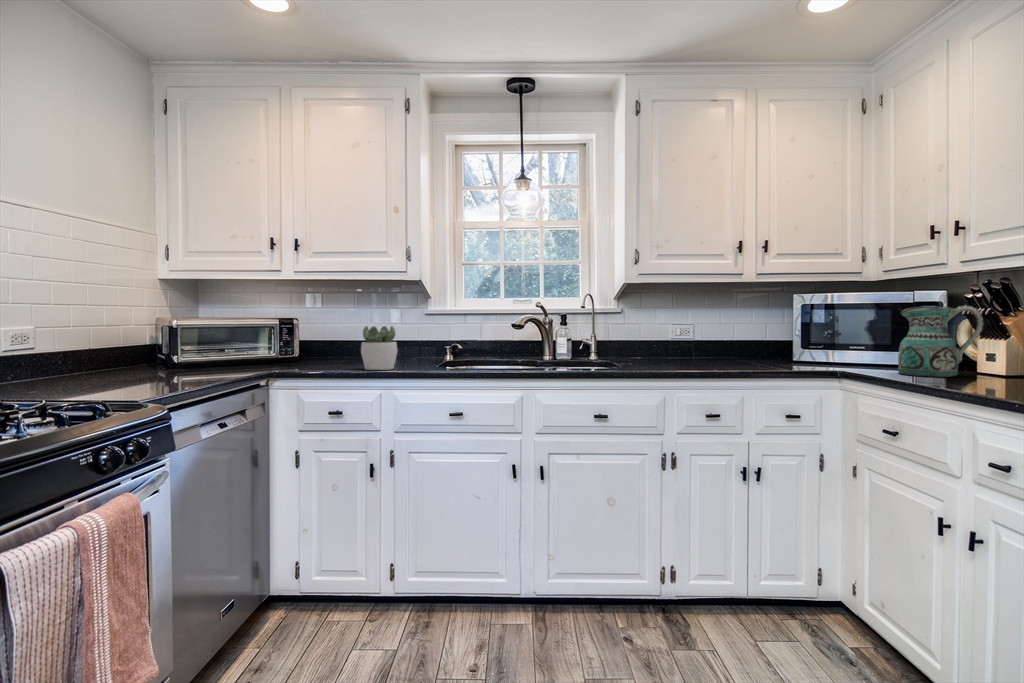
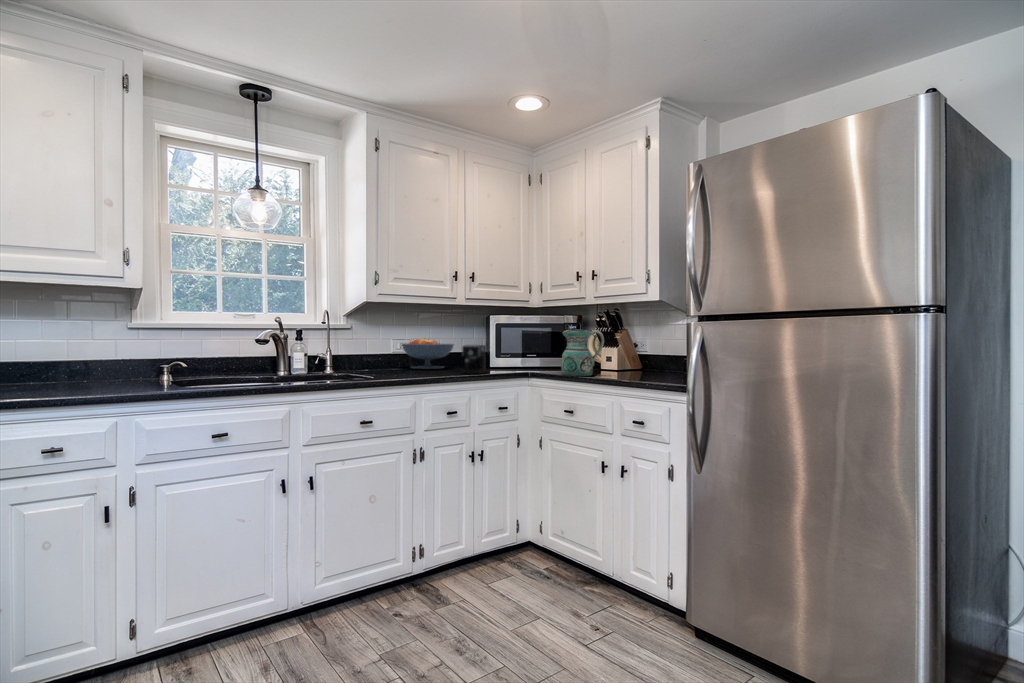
fruit bowl: none [681,320,747,359] -> present [402,338,454,369]
succulent plant: present [361,326,398,370] -> none [75,342,131,395]
coffee maker: none [743,330,825,366] -> present [462,345,515,374]

